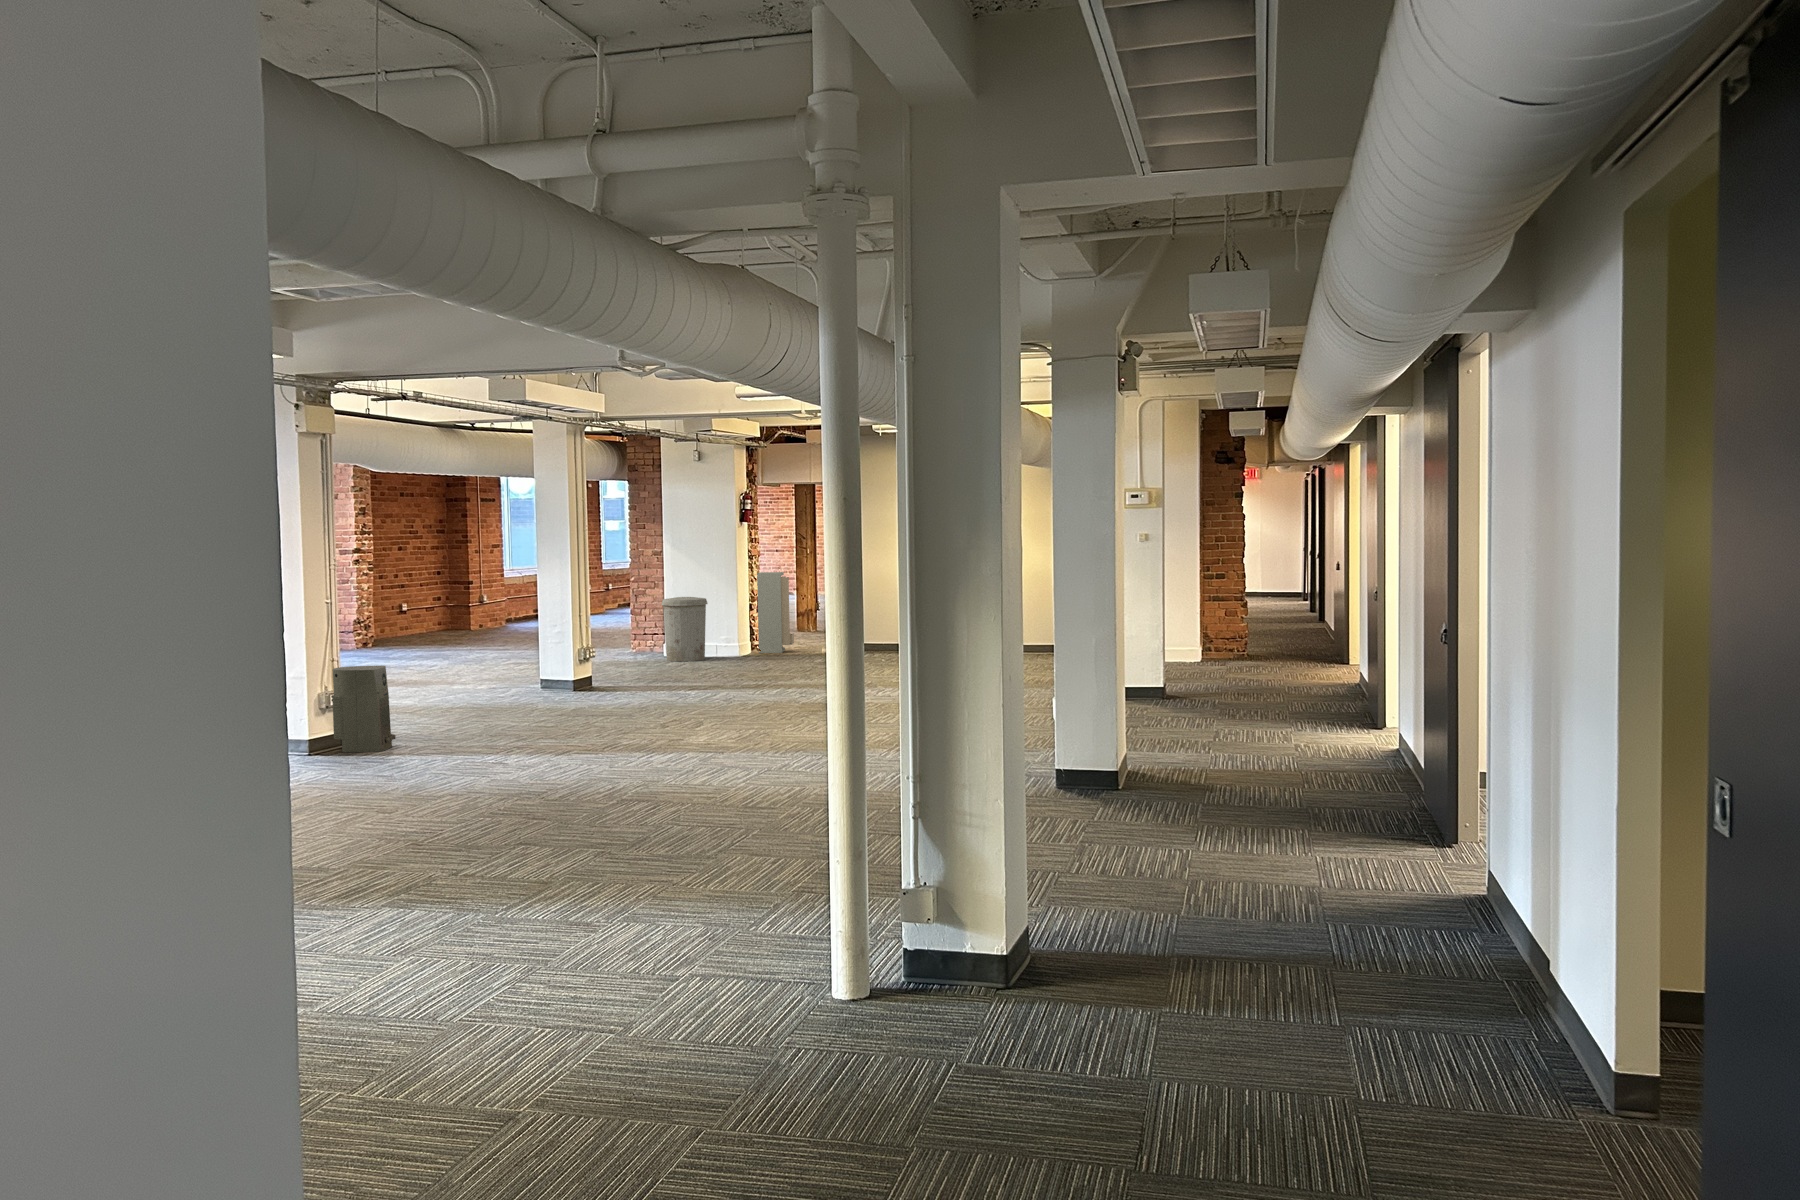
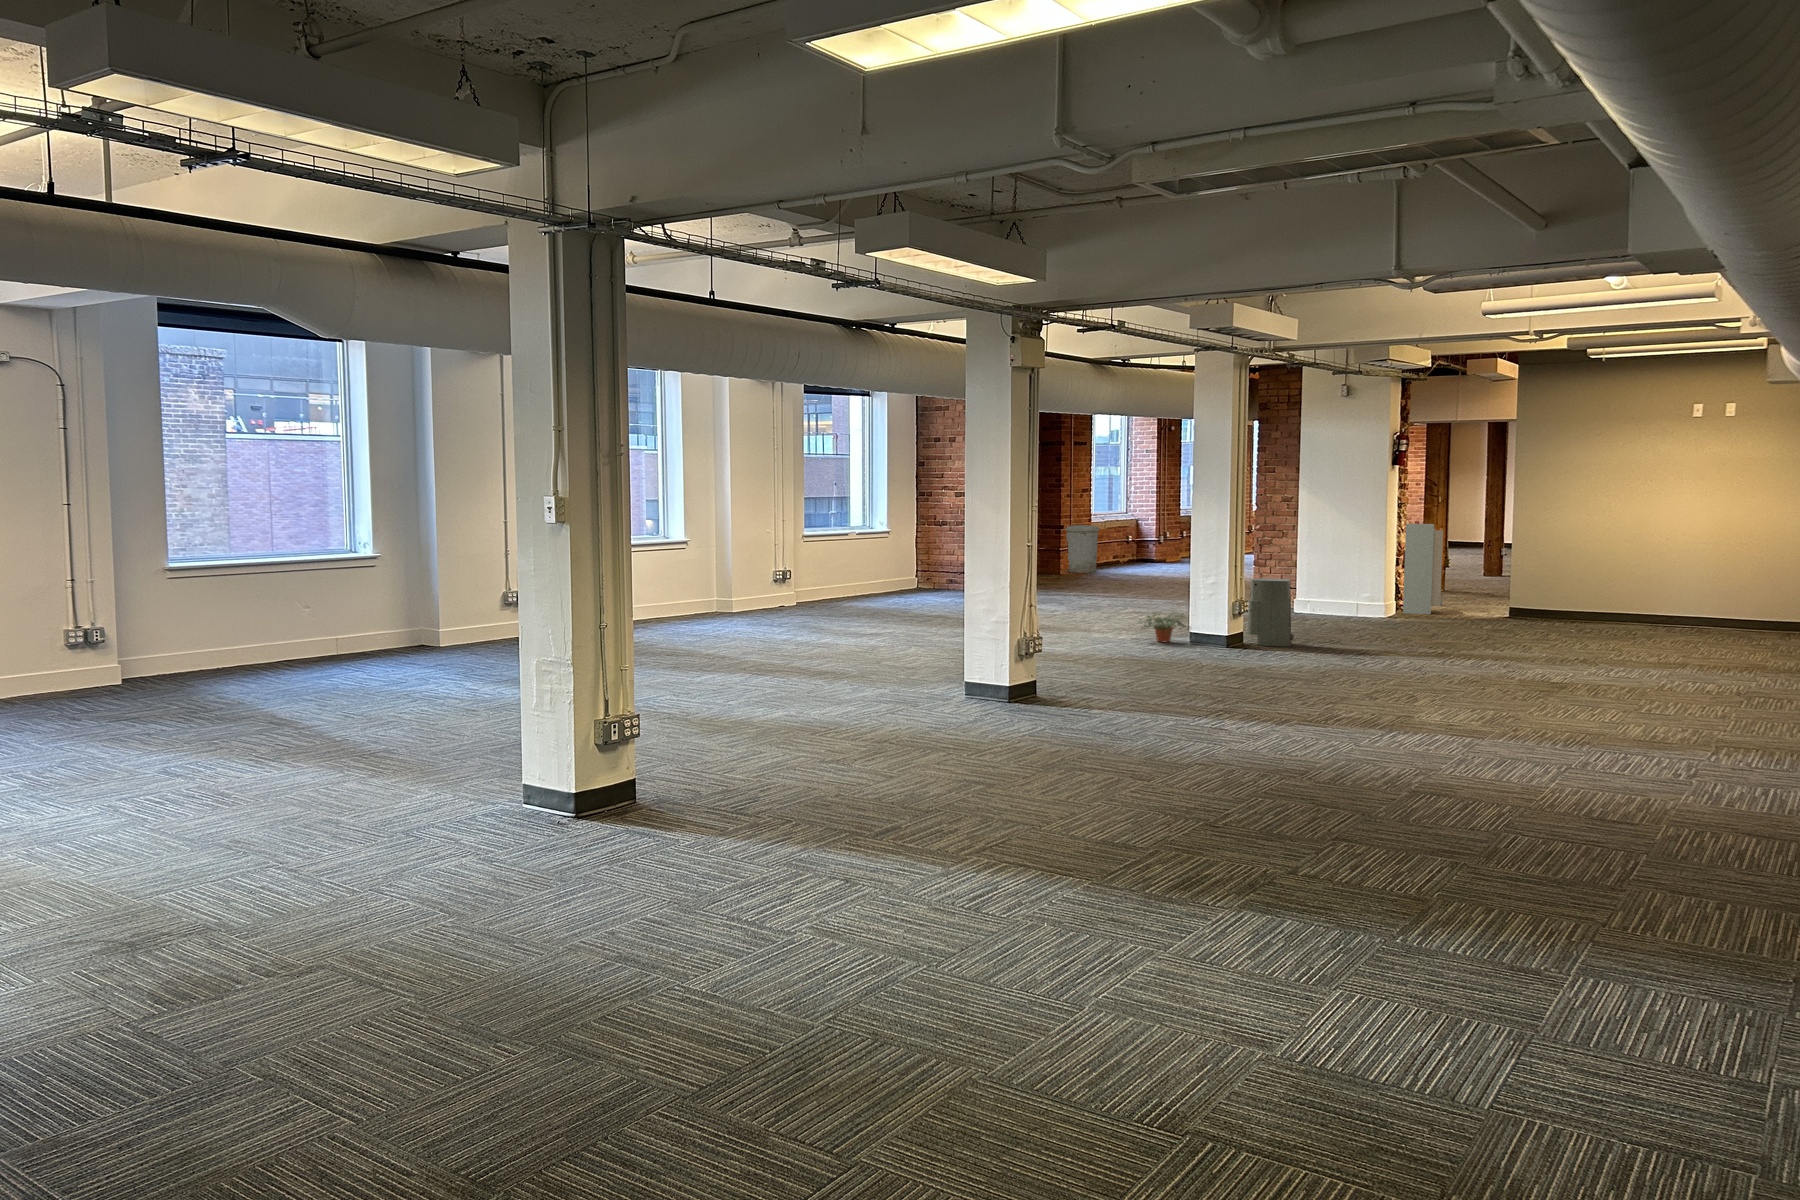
trash can: present [661,597,708,661] -> present [1066,525,1099,573]
potted plant: none [487,661,539,690] -> present [1138,613,1186,642]
air purifier: present [332,666,396,752] -> present [1248,578,1294,647]

